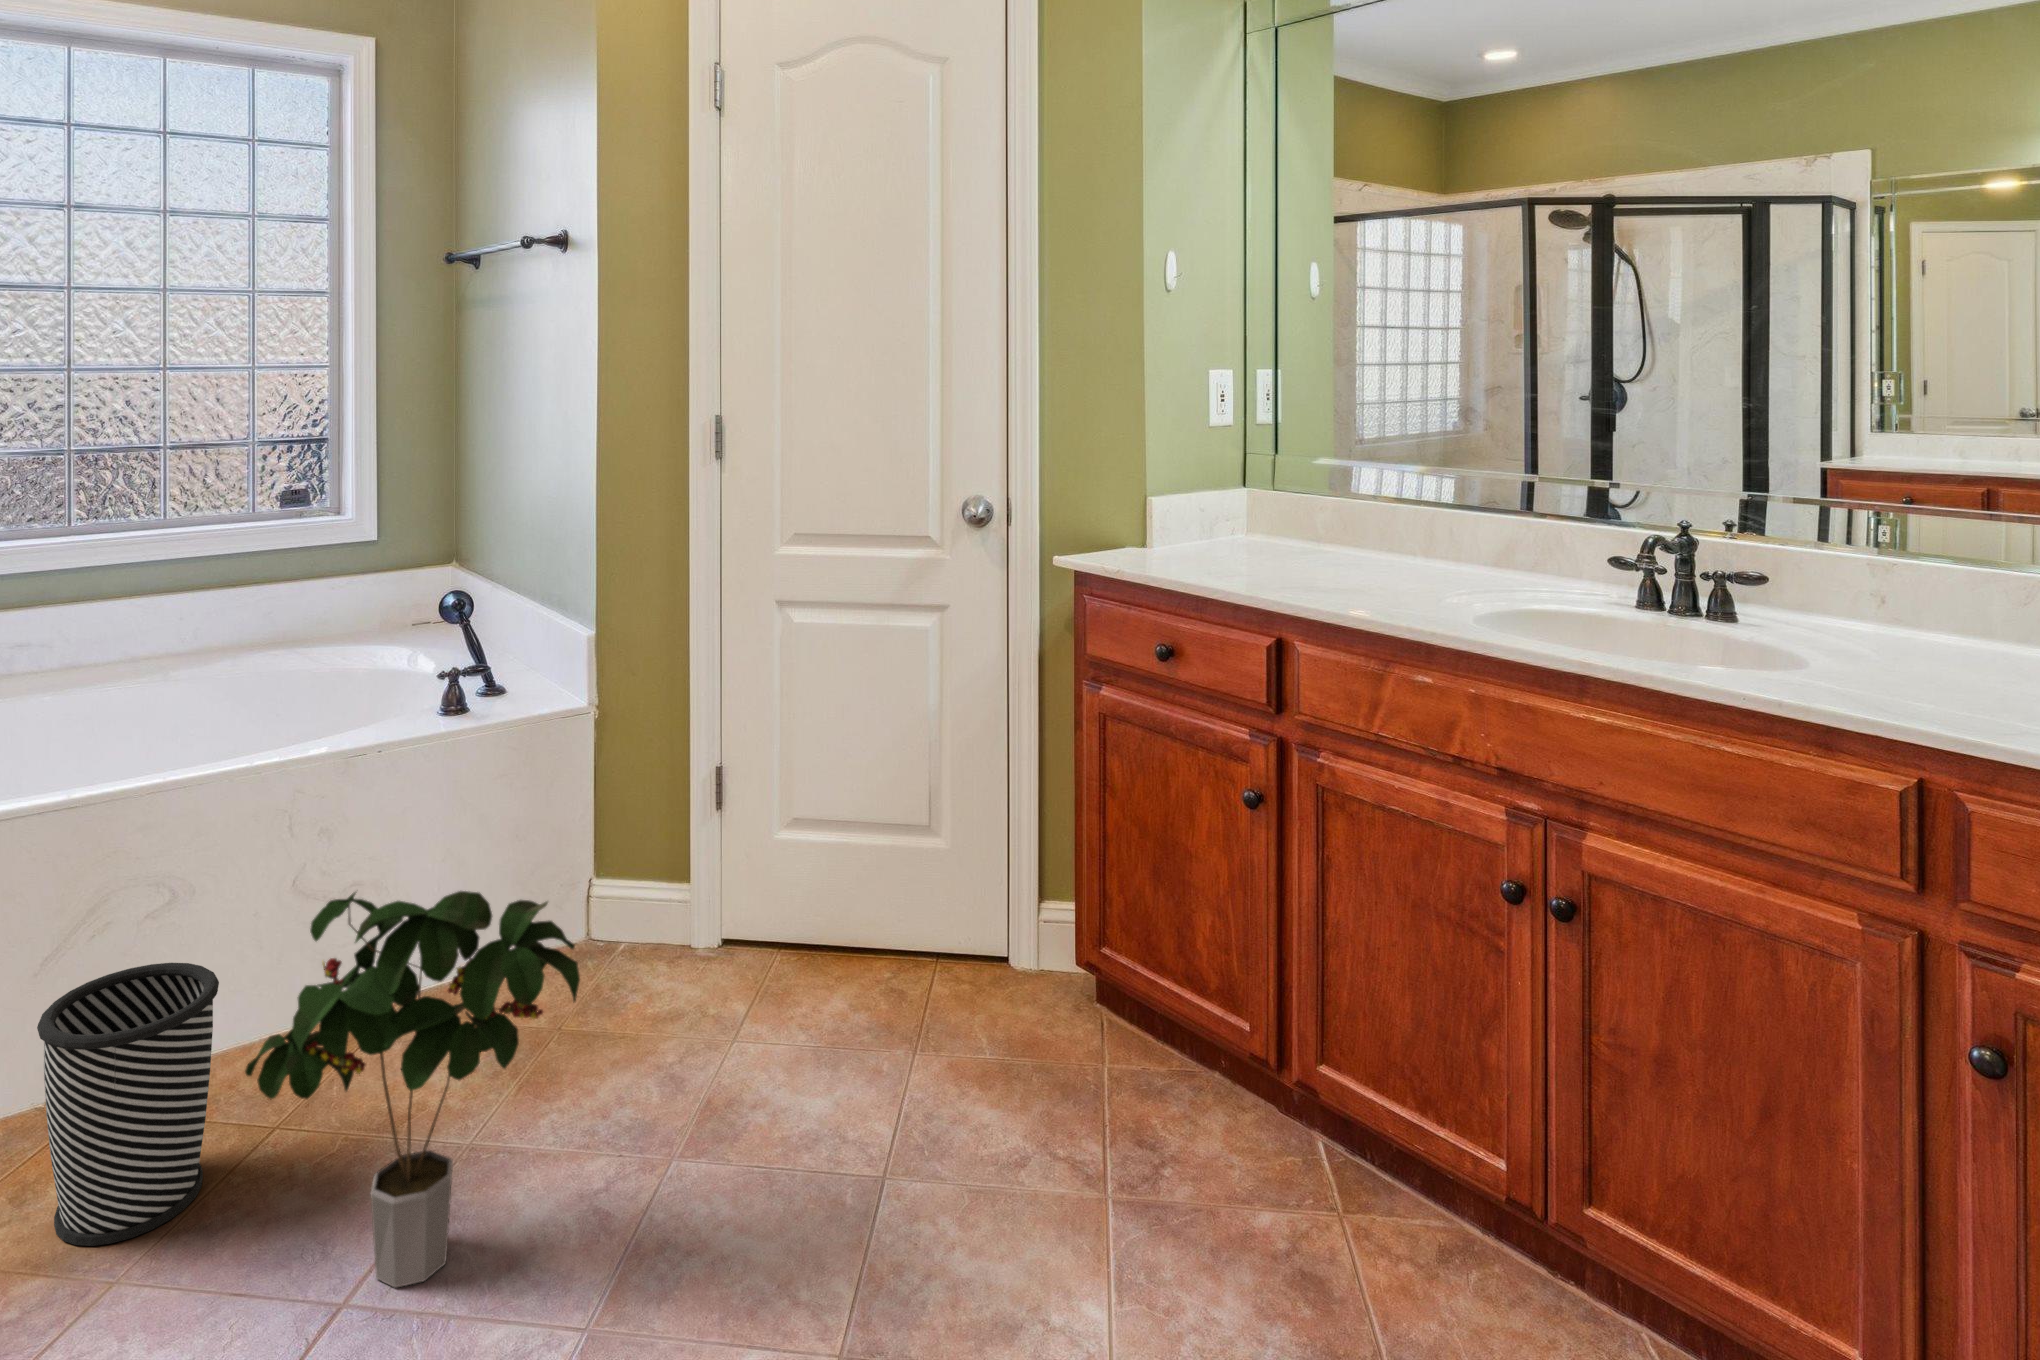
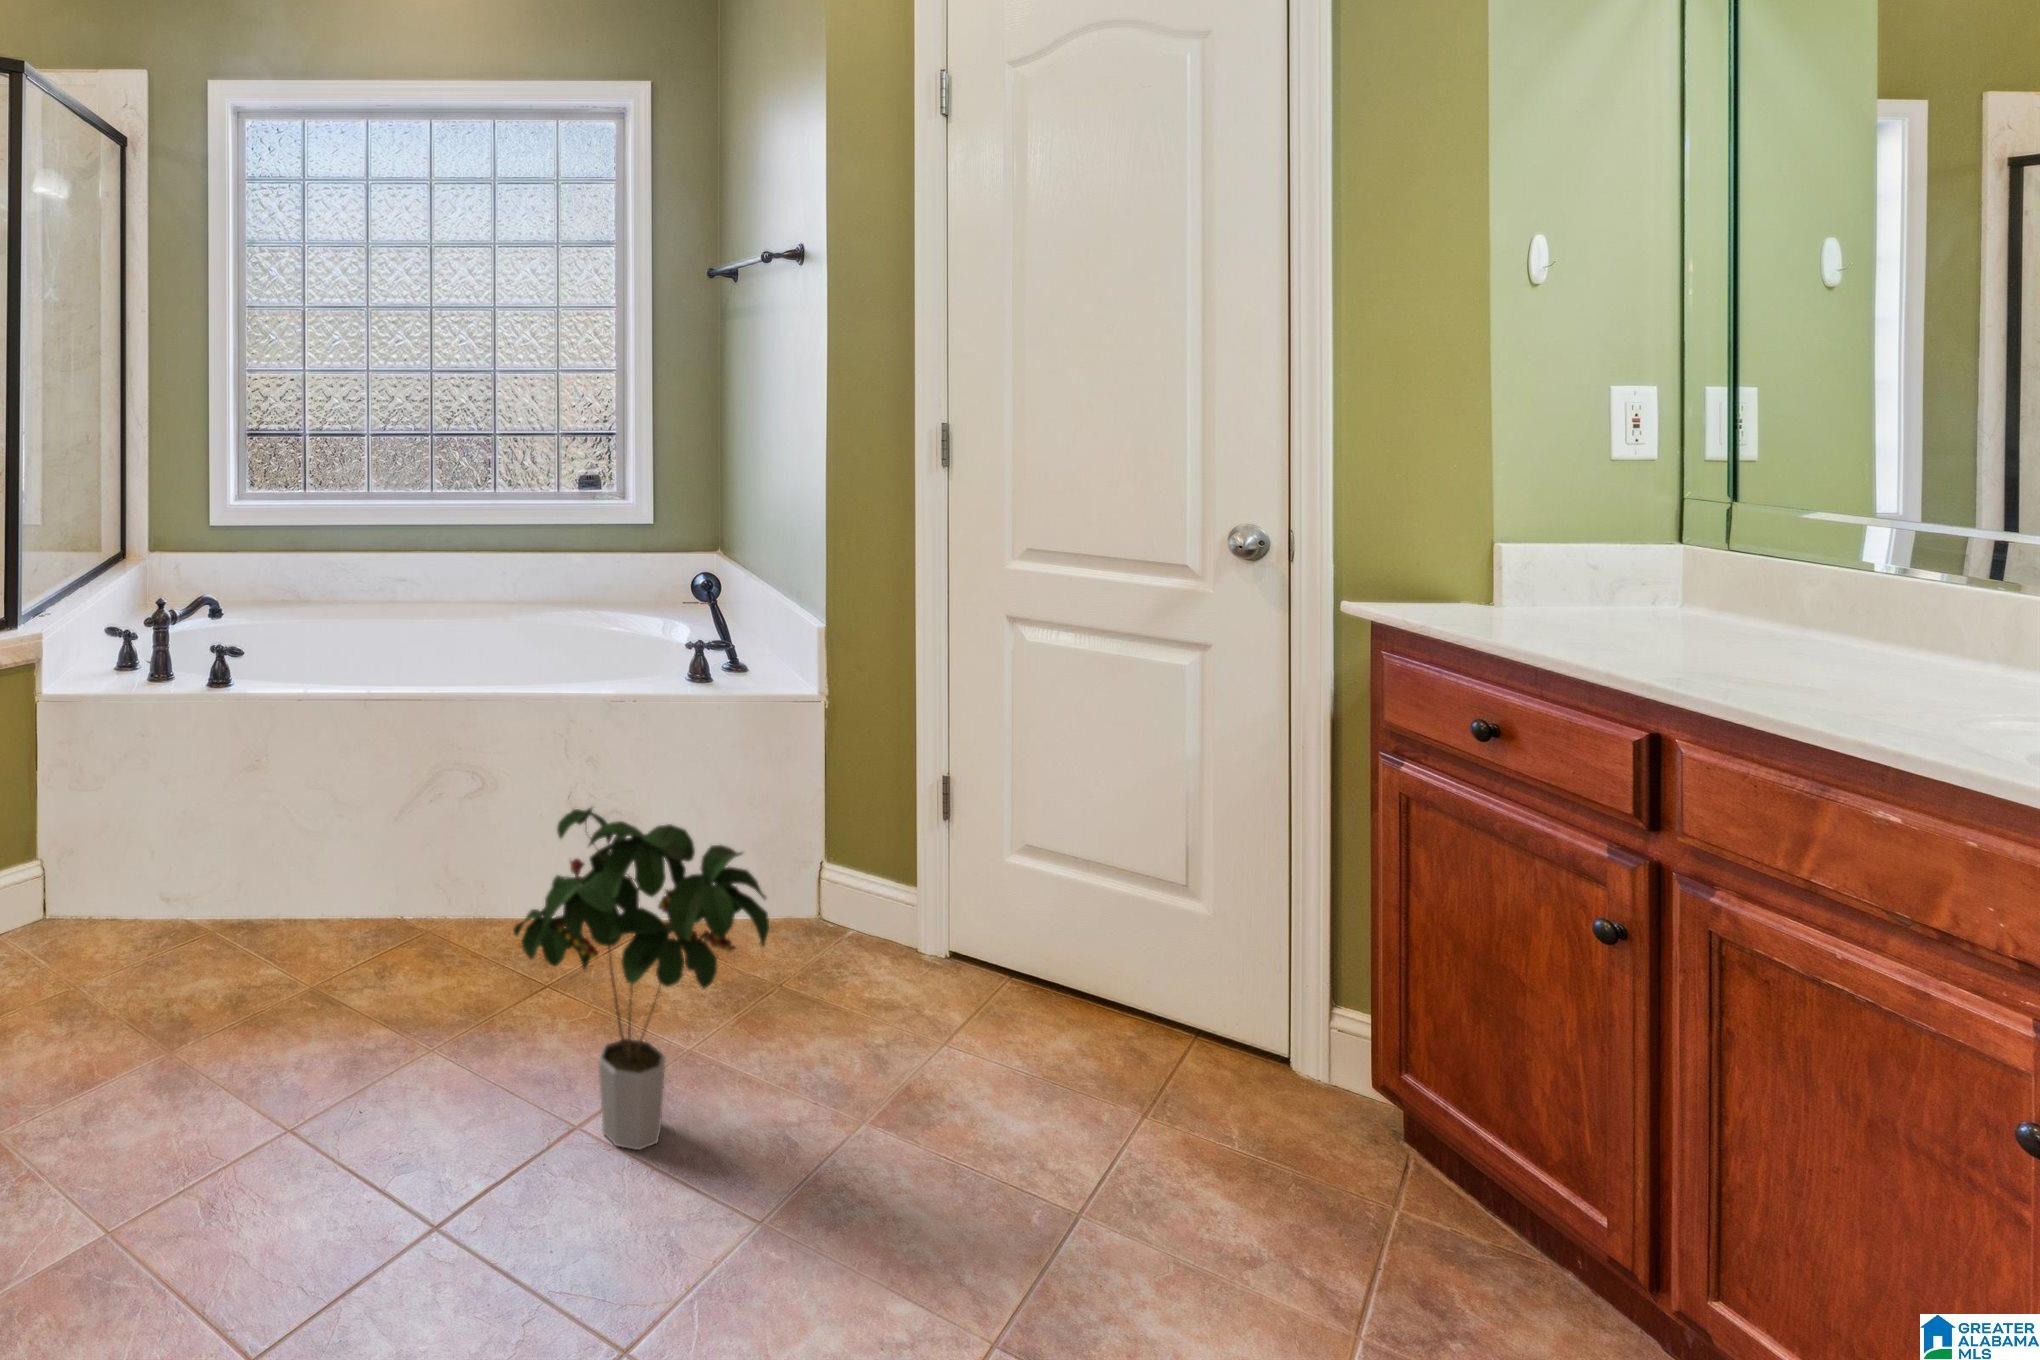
wastebasket: present [37,963,219,1246] -> none [386,833,504,1038]

